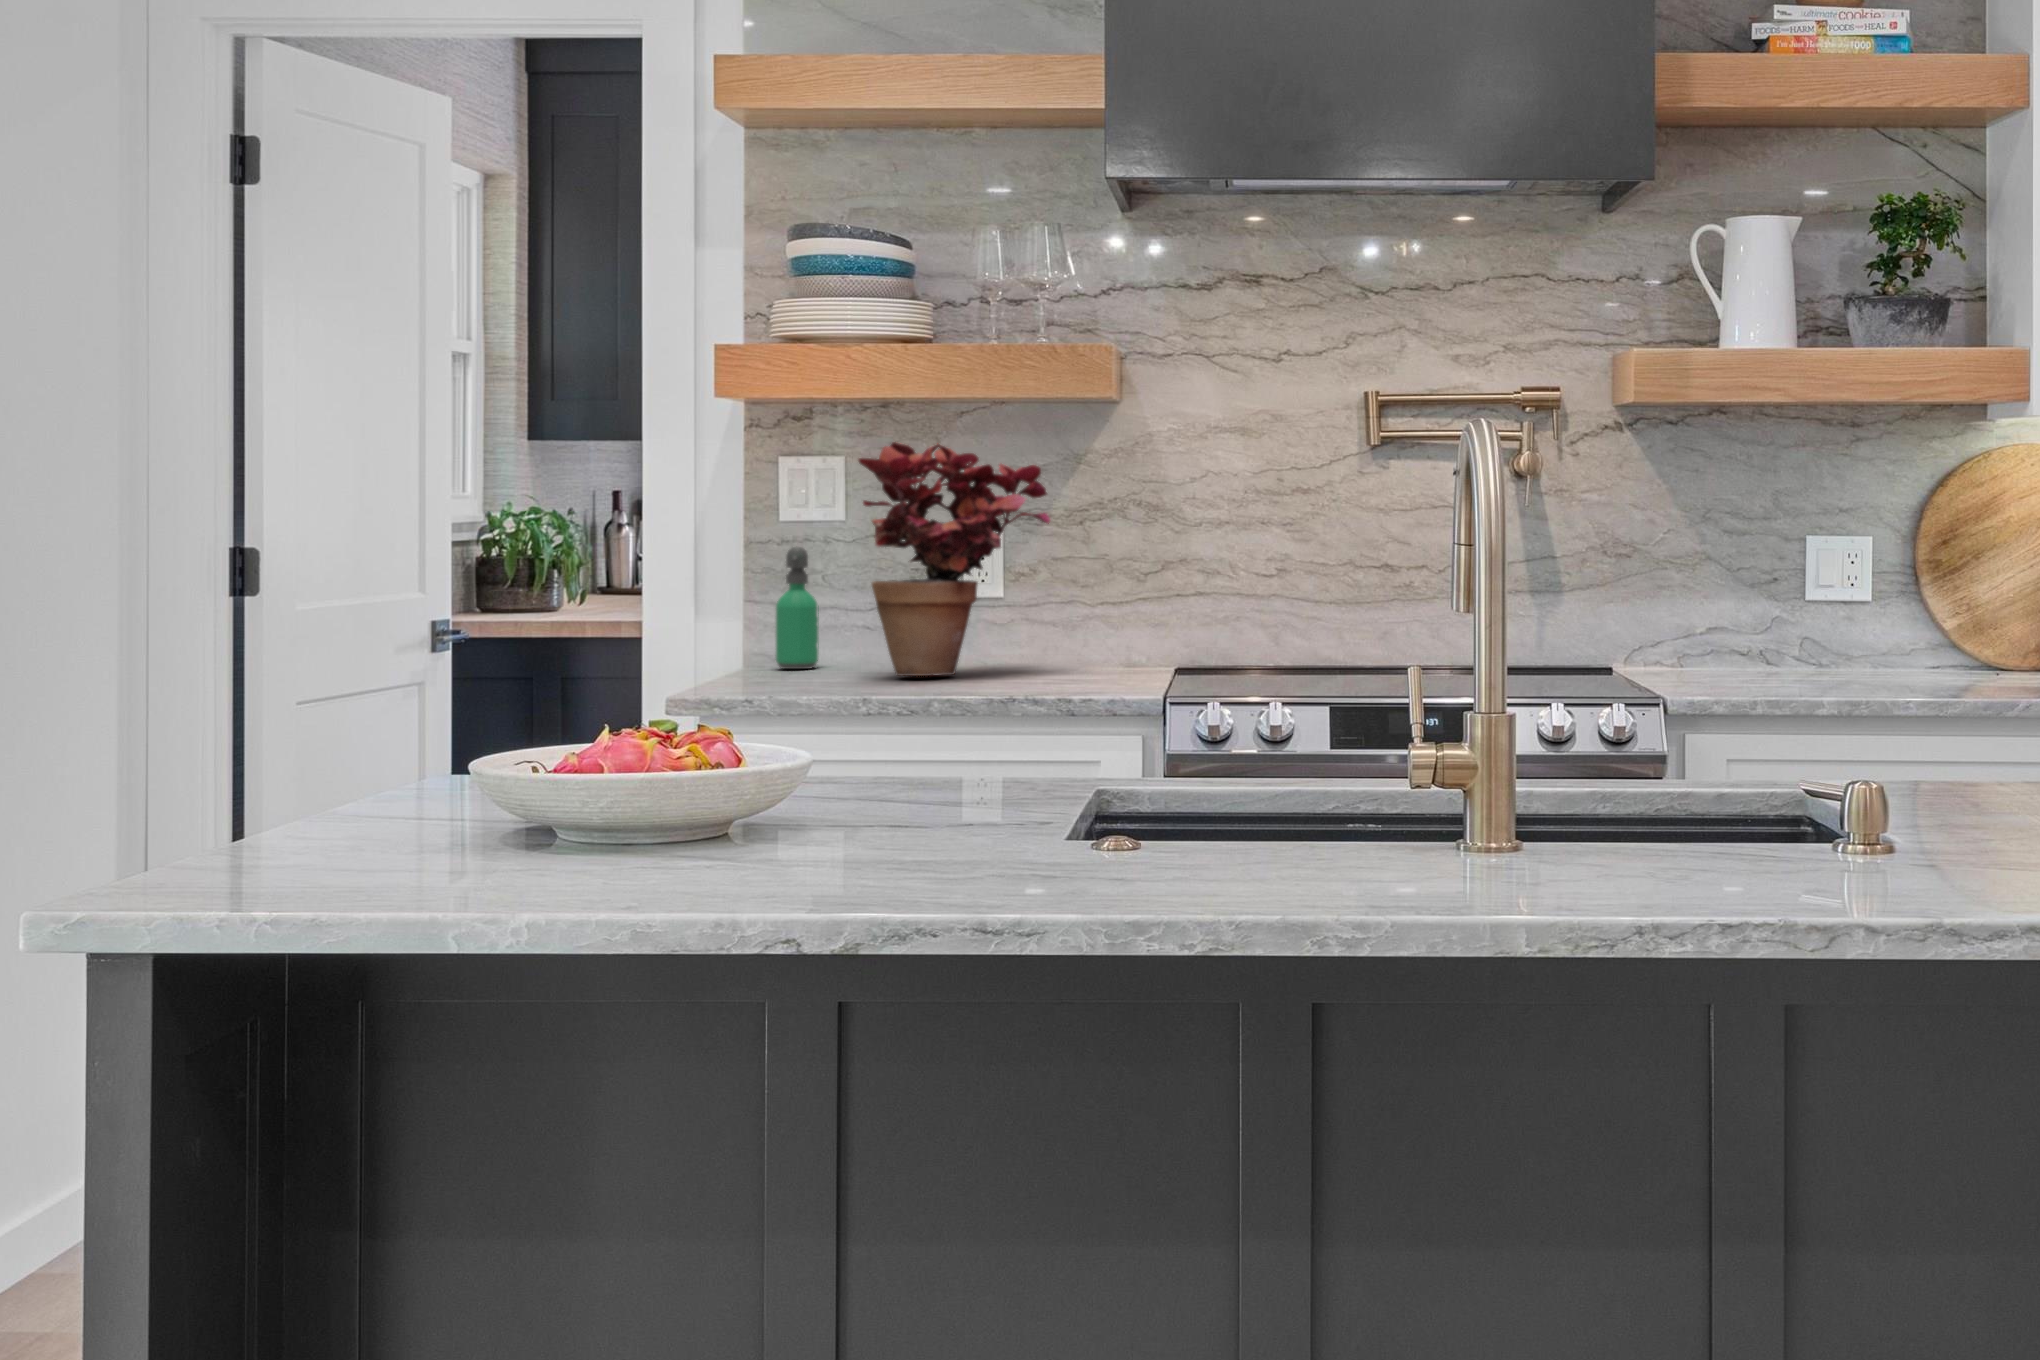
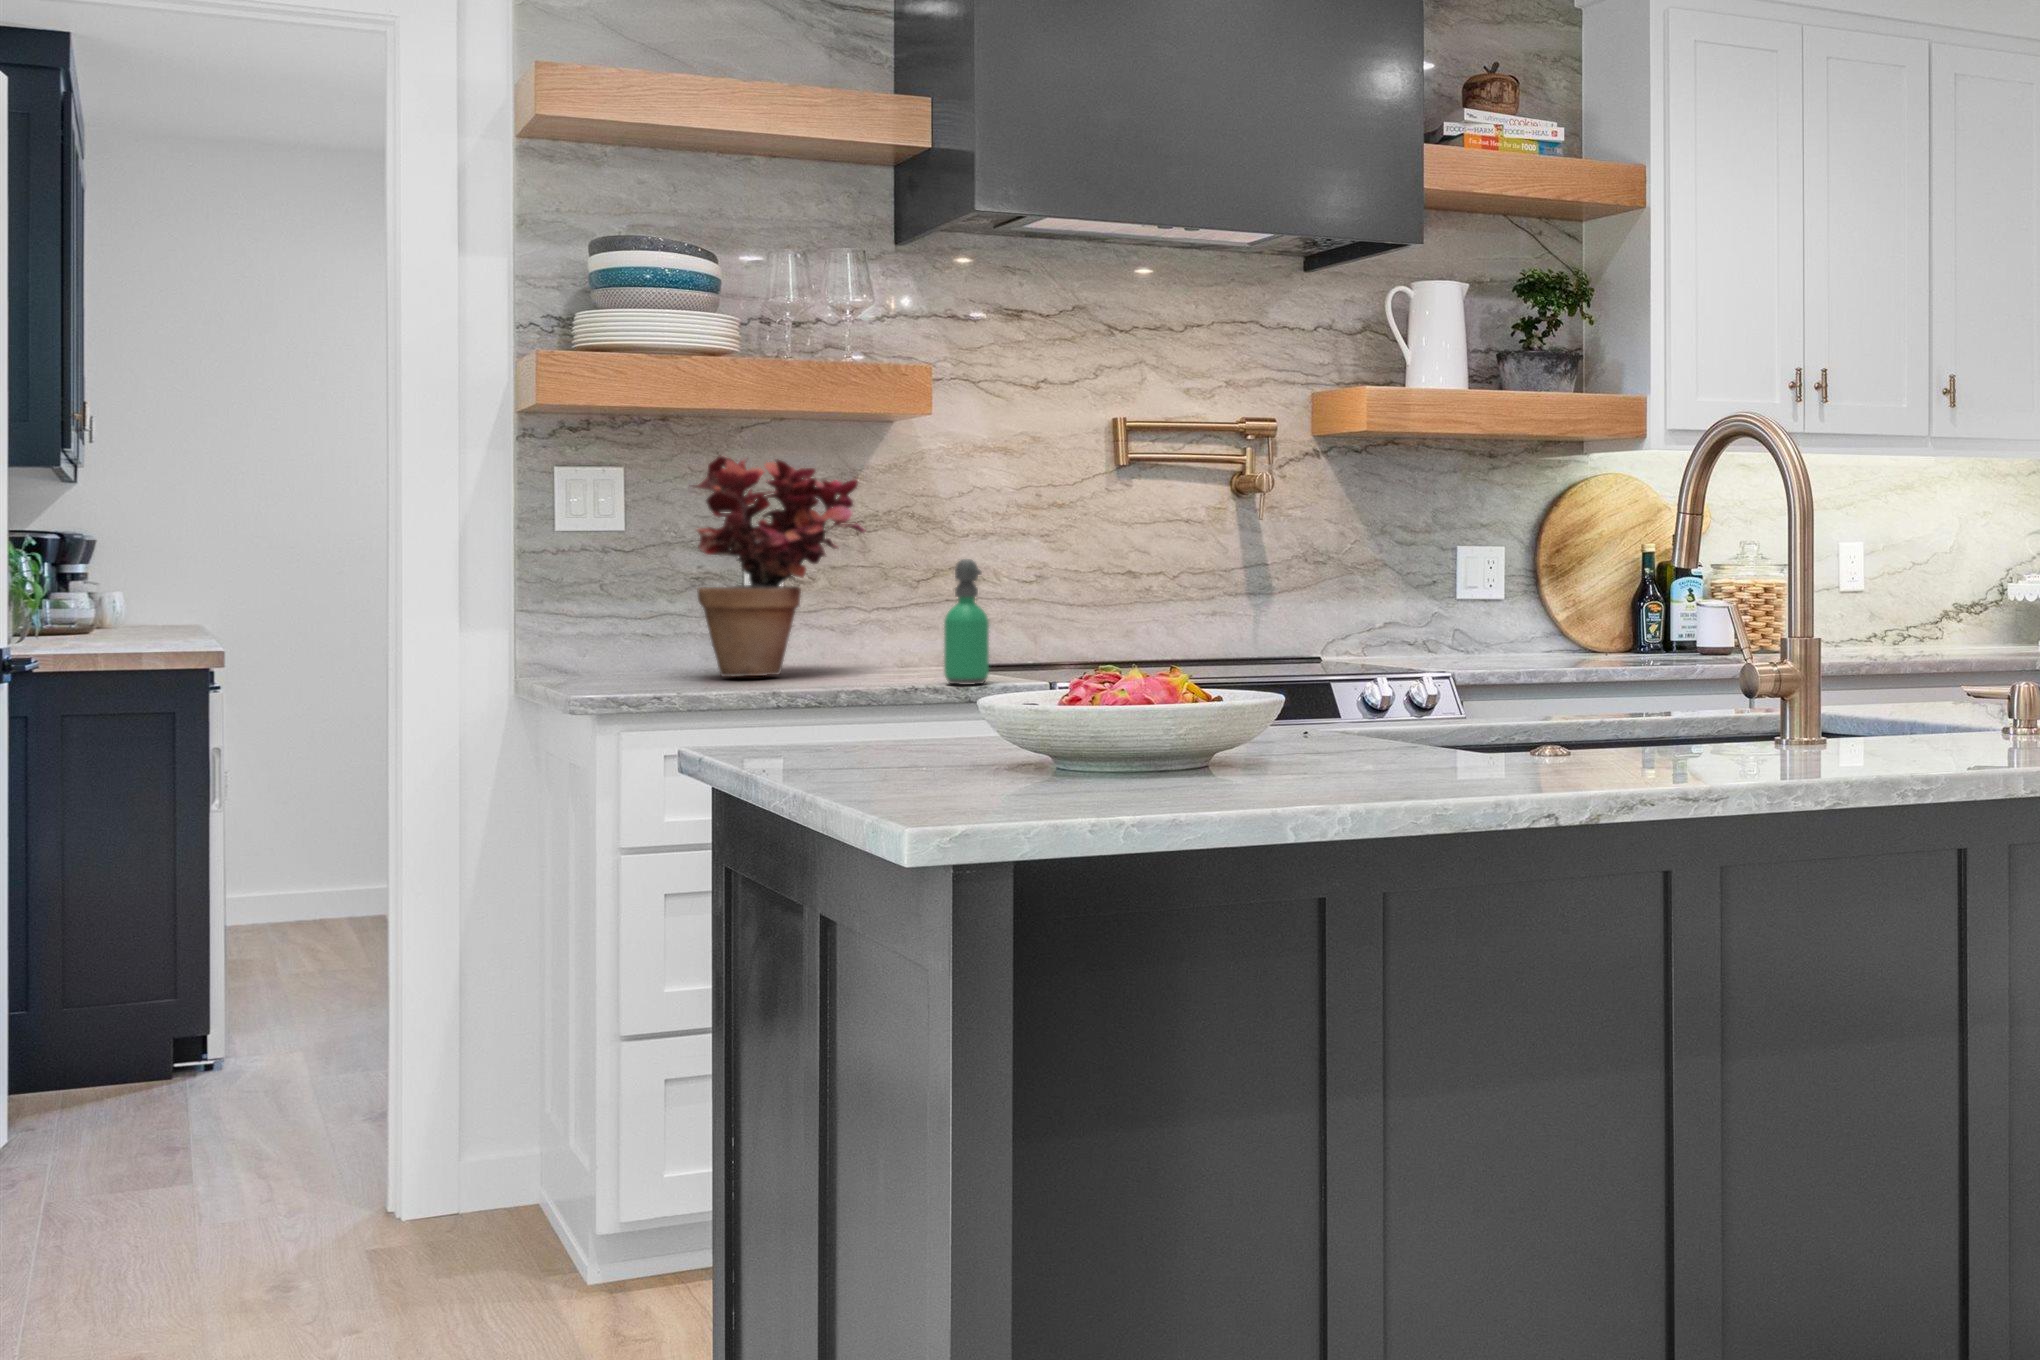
soap dispenser: present [776,547,819,669] -> present [944,559,989,685]

